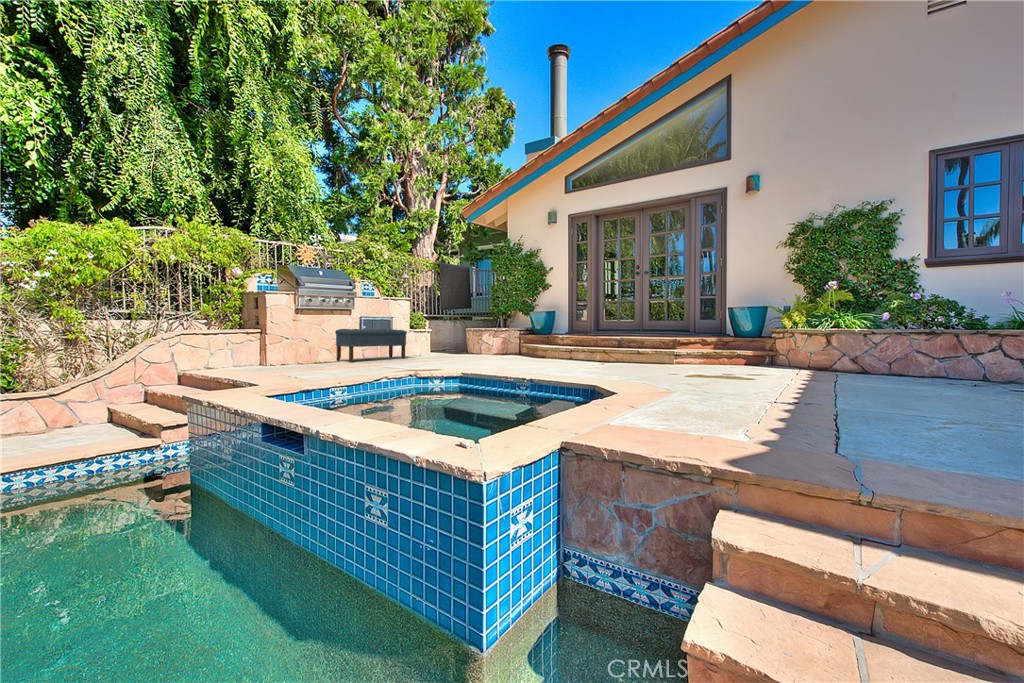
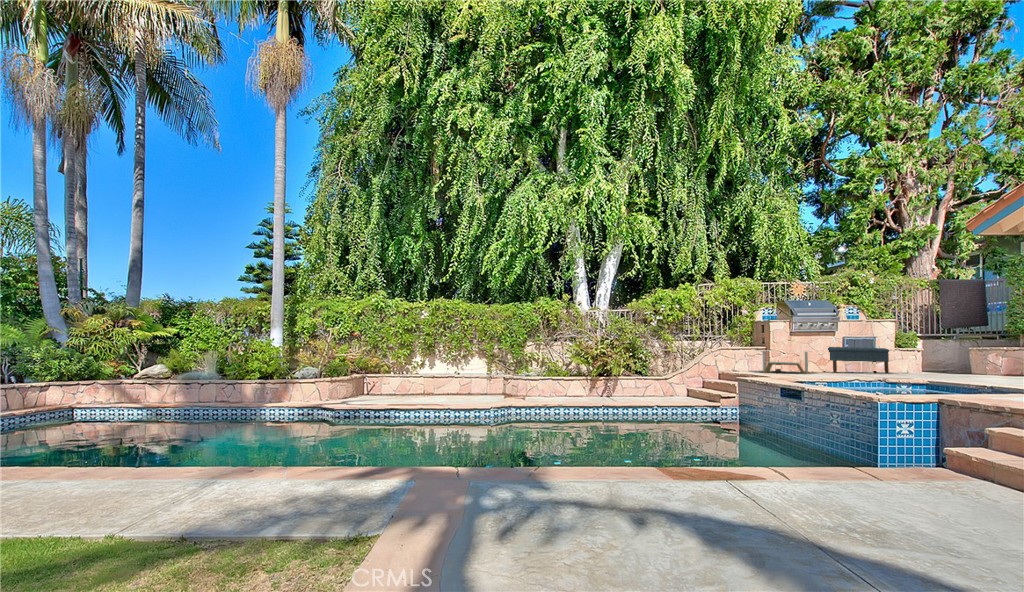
round table: none [238,336,326,371] -> present [762,350,809,374]

